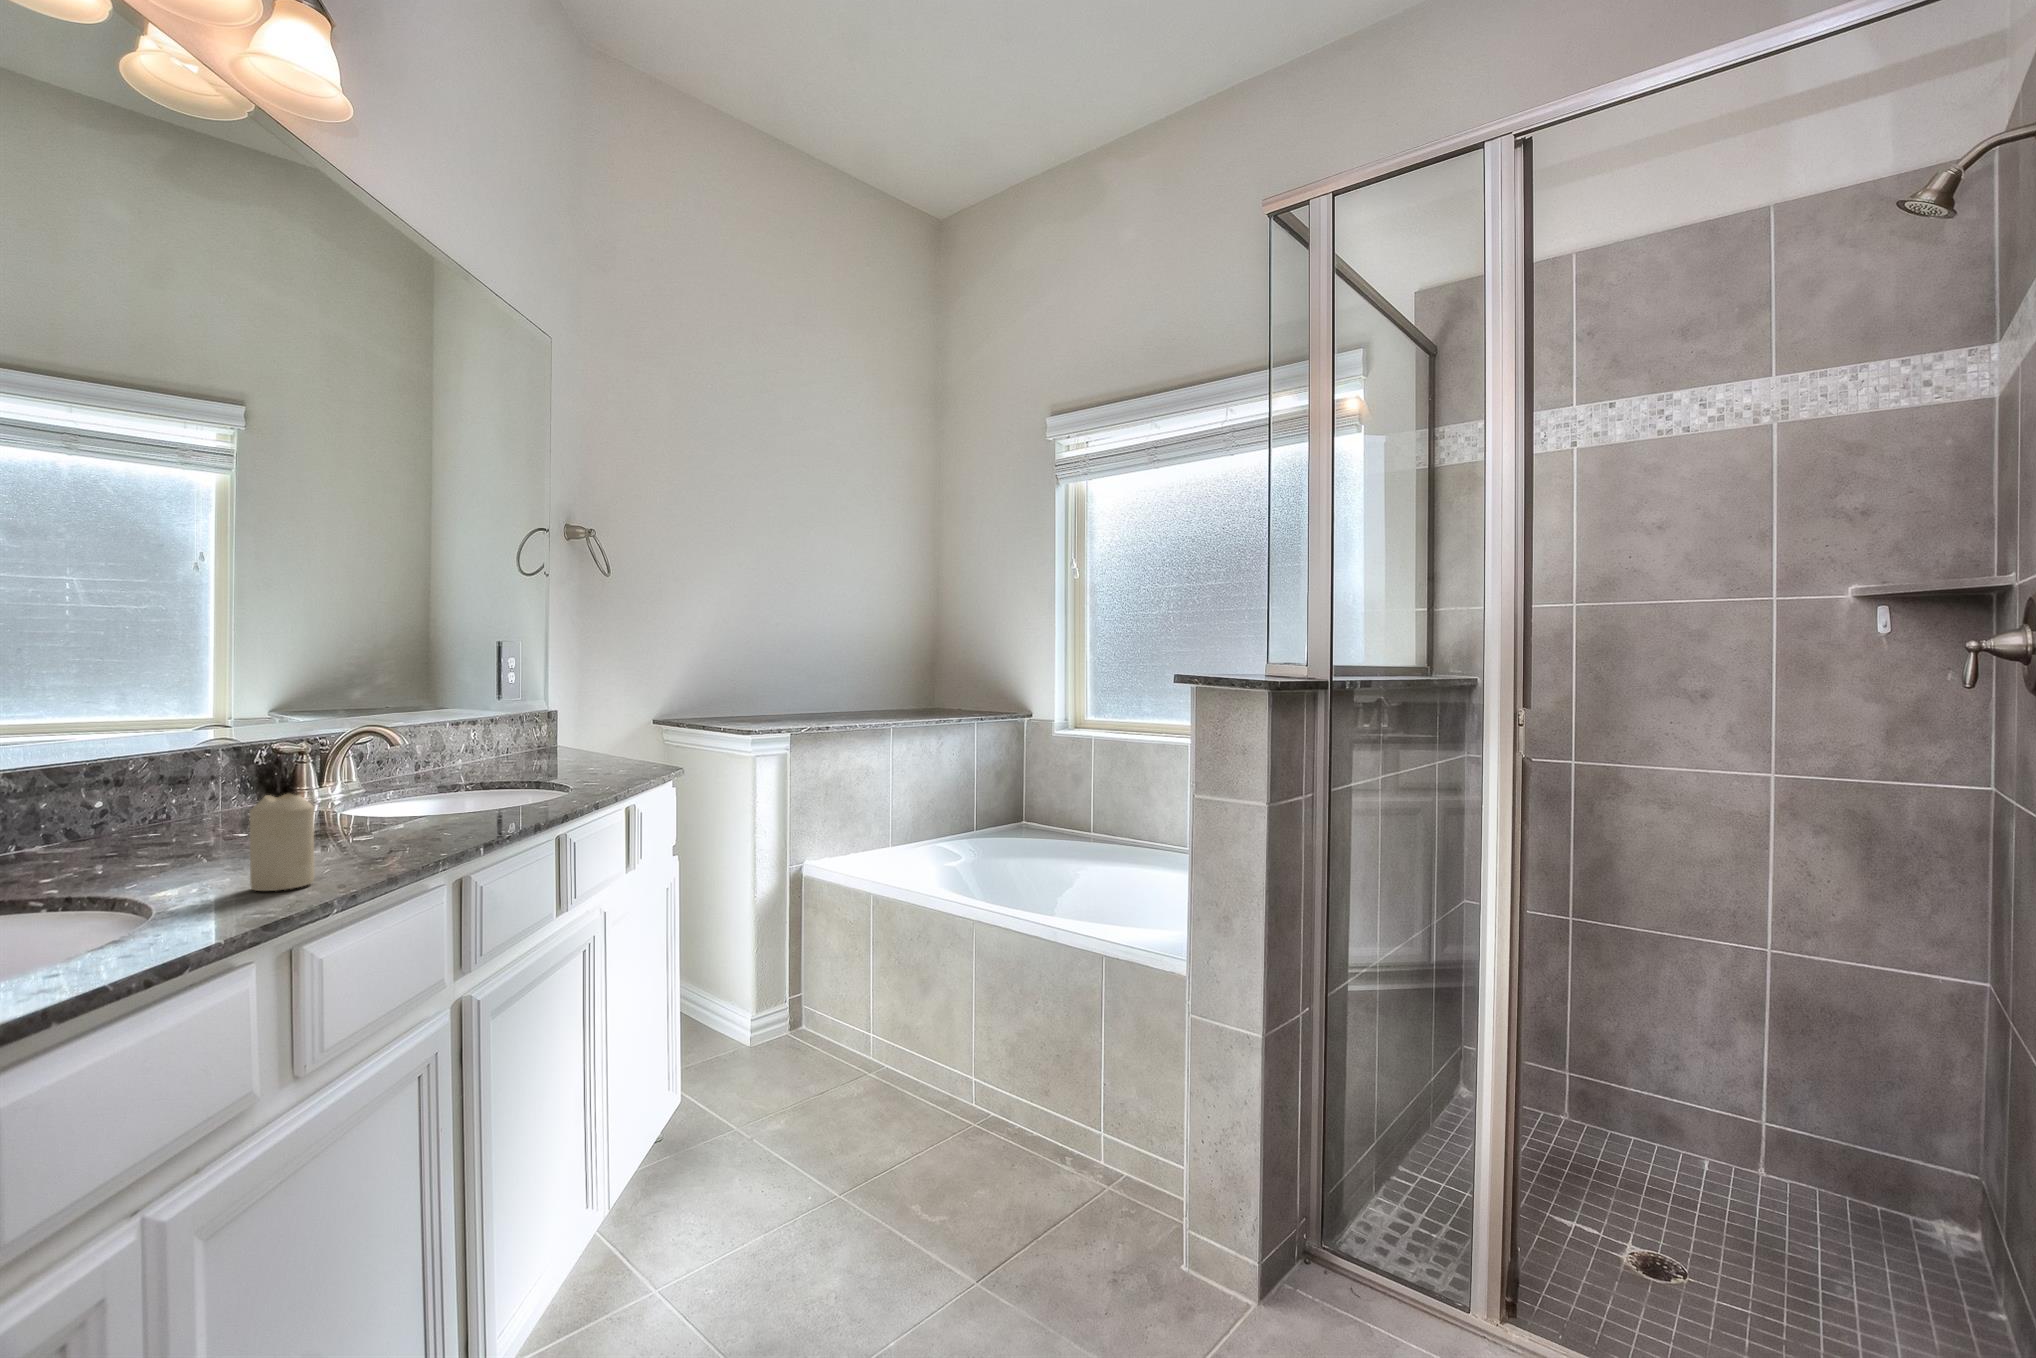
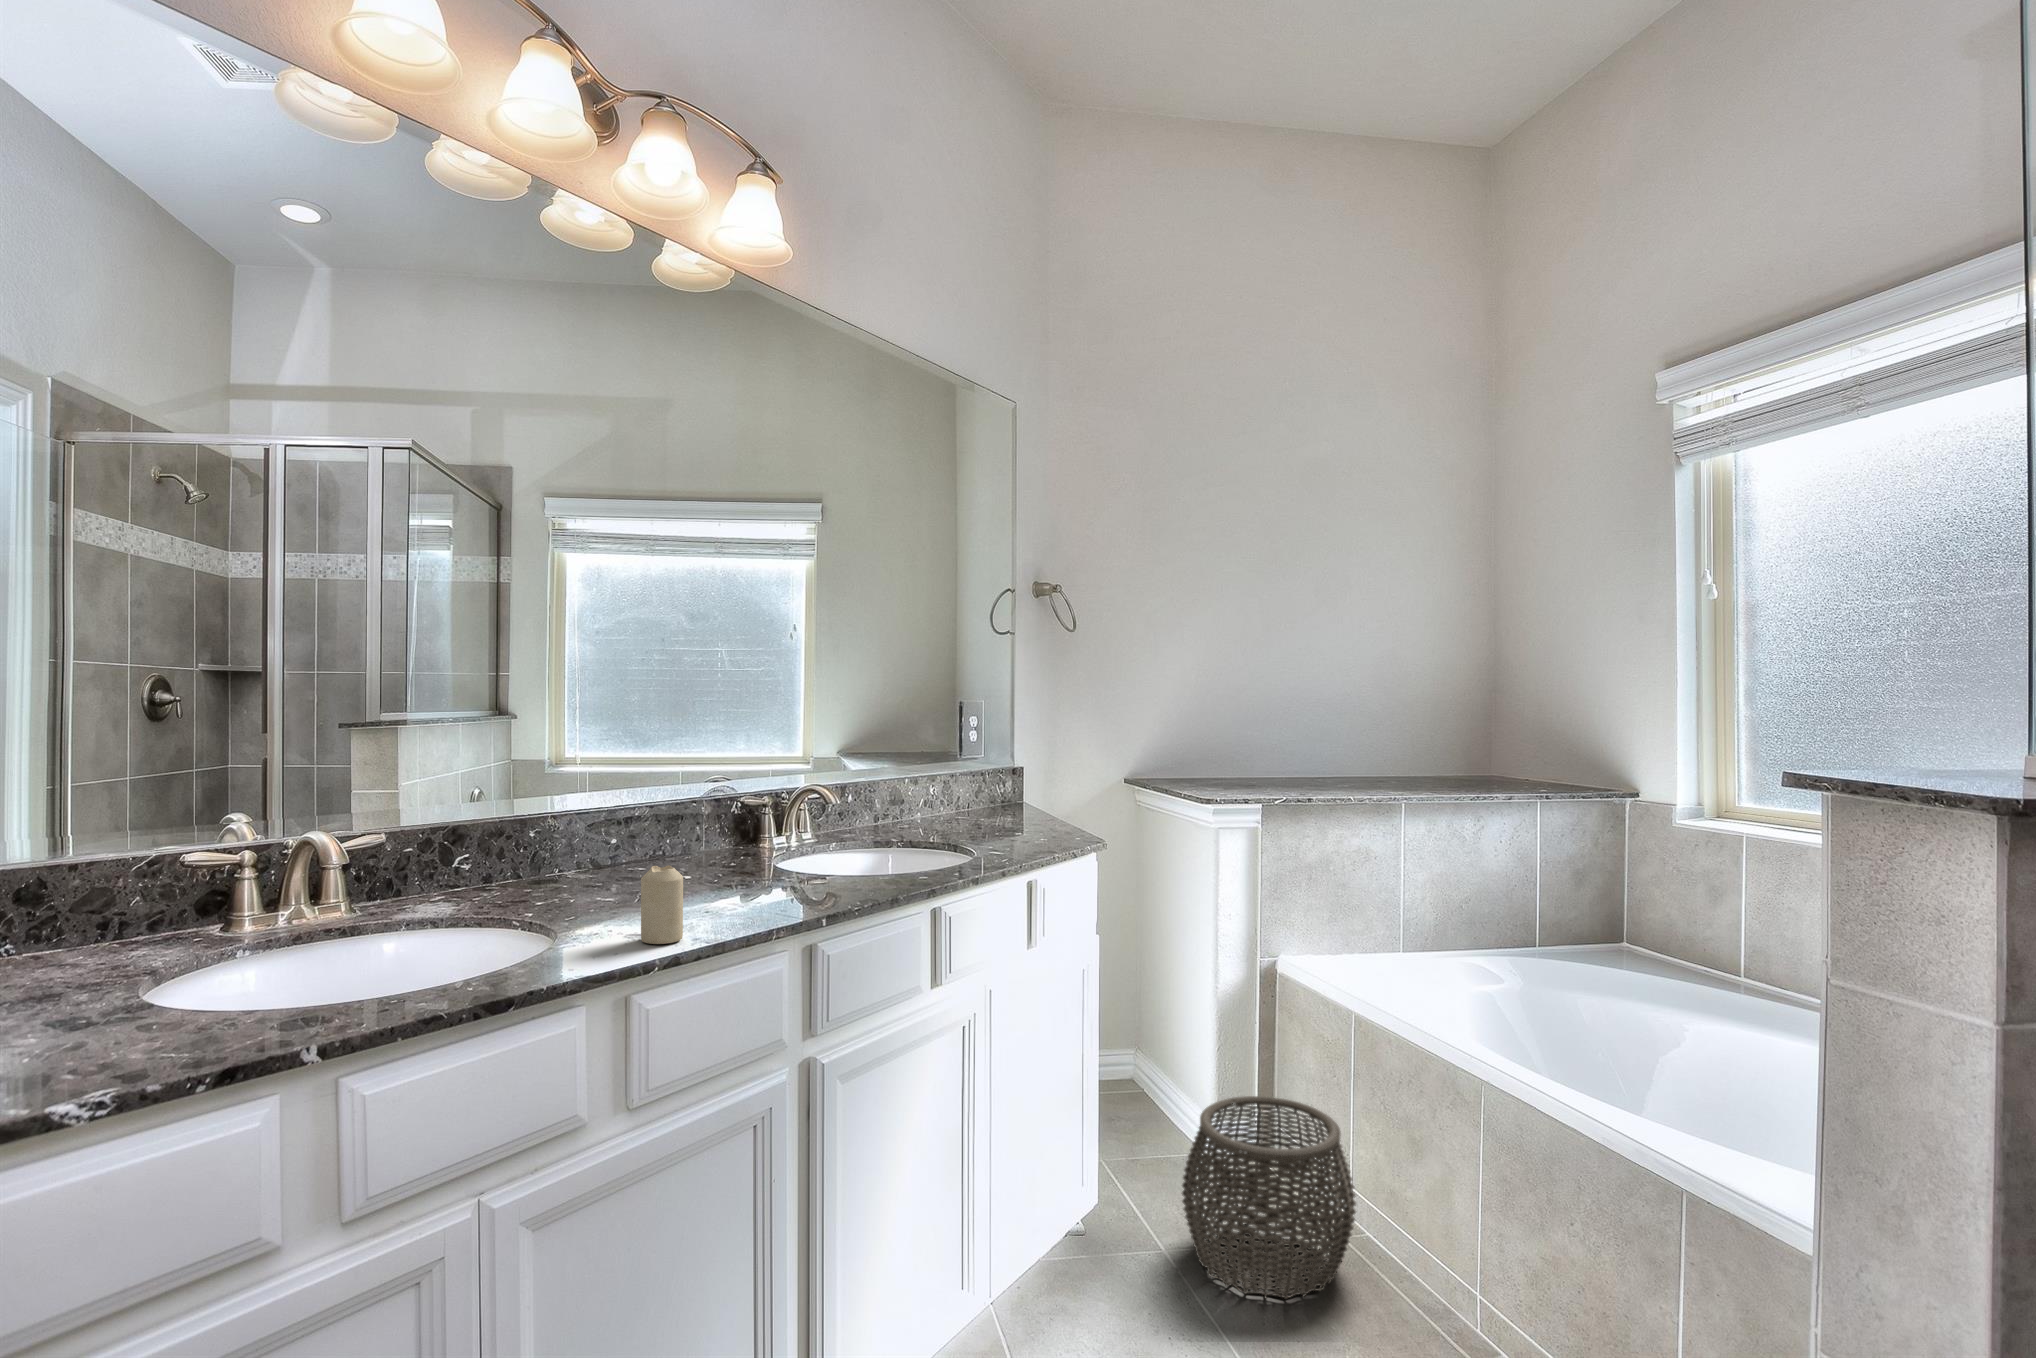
woven basket: none [761,971,908,1138] -> present [1182,1096,1356,1299]

